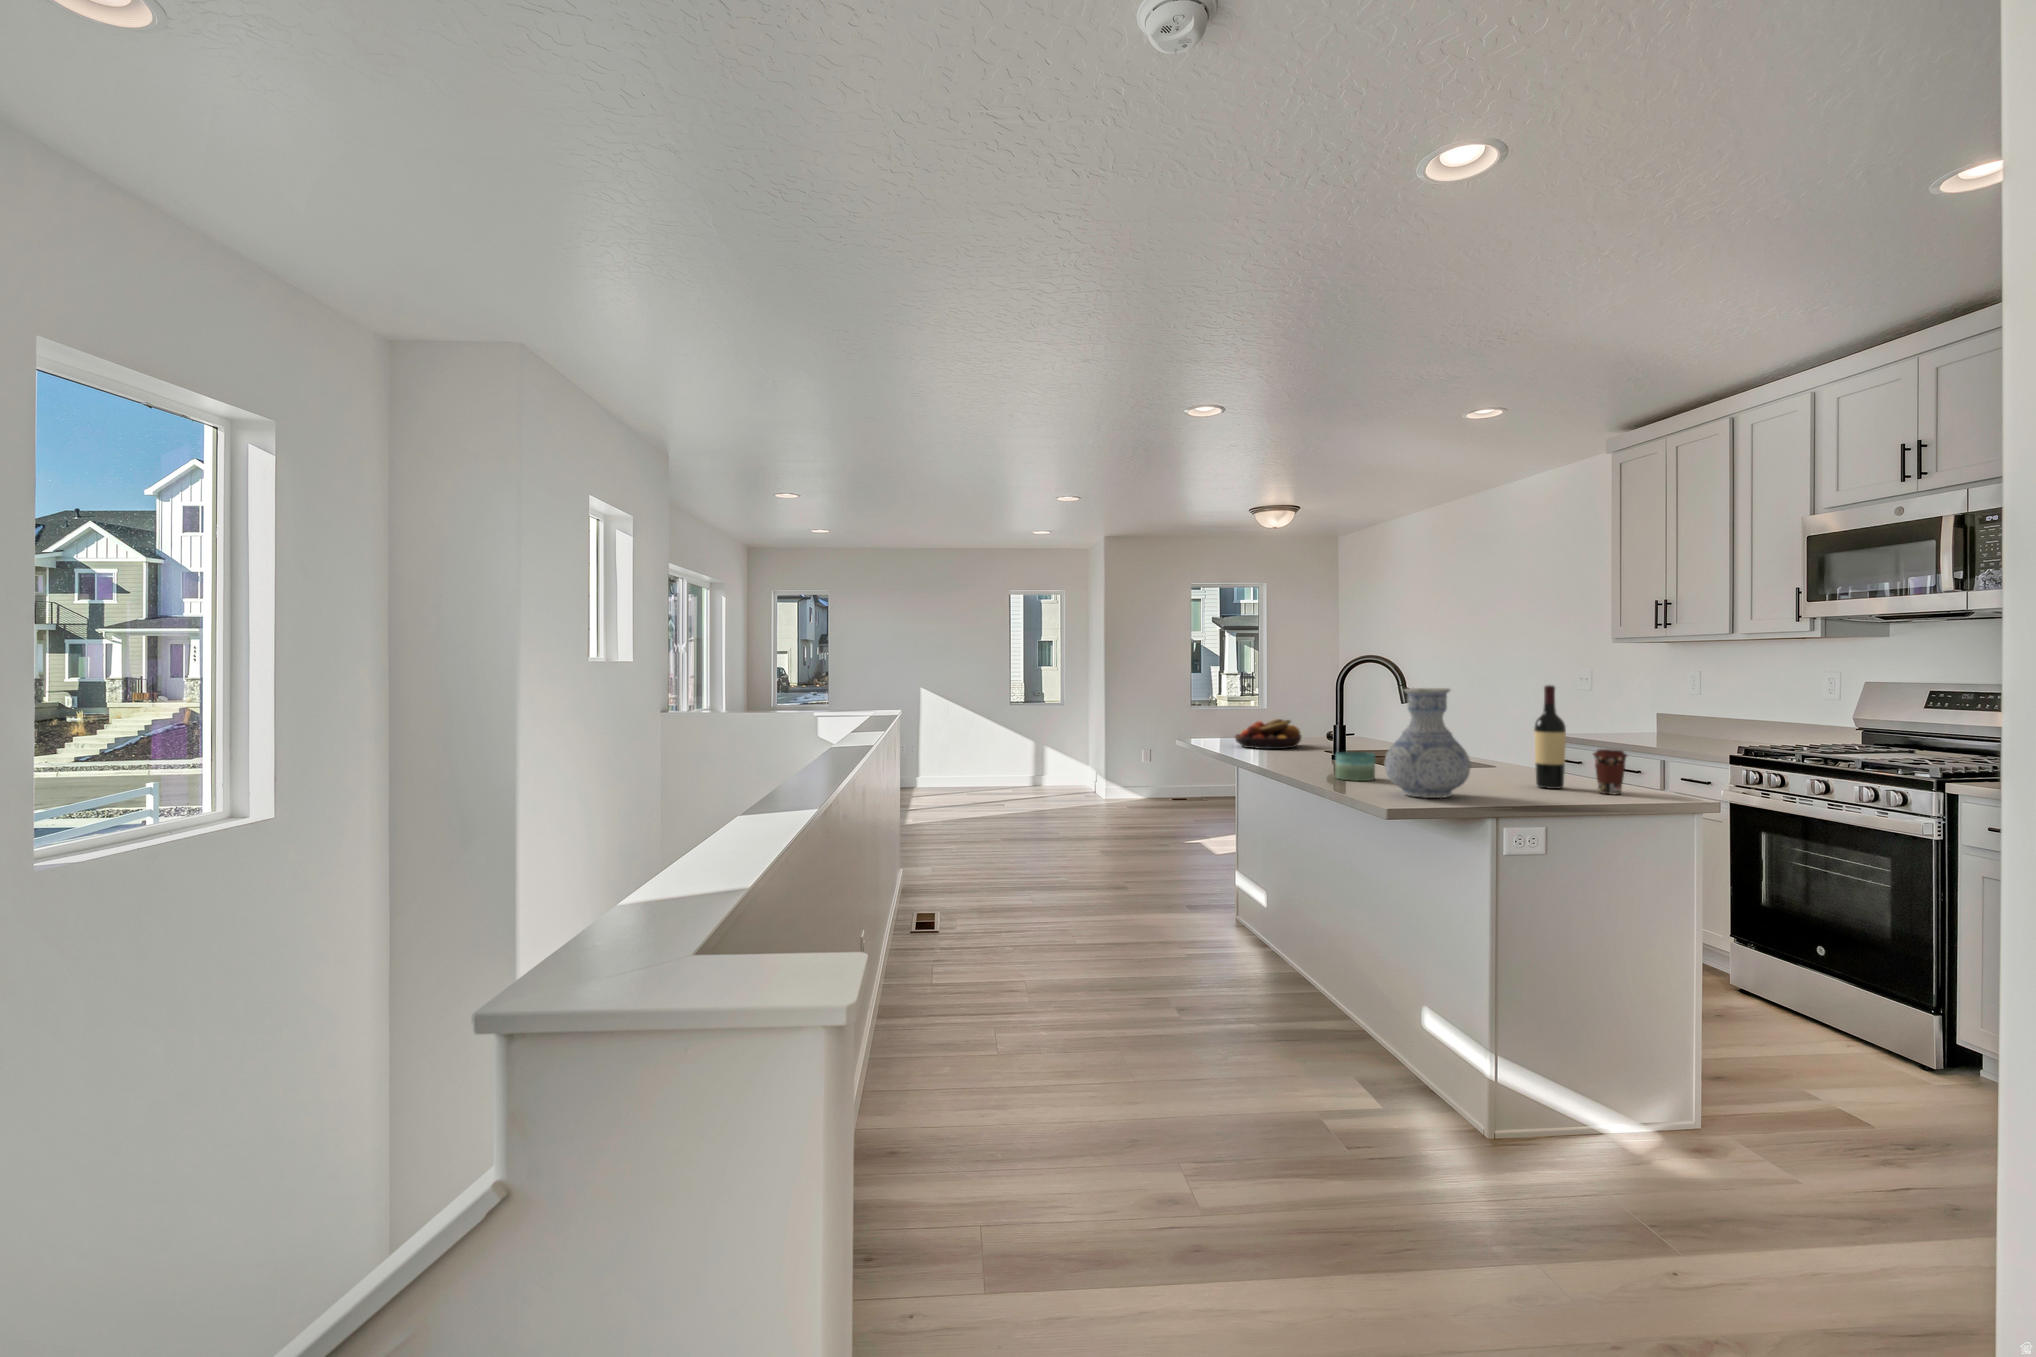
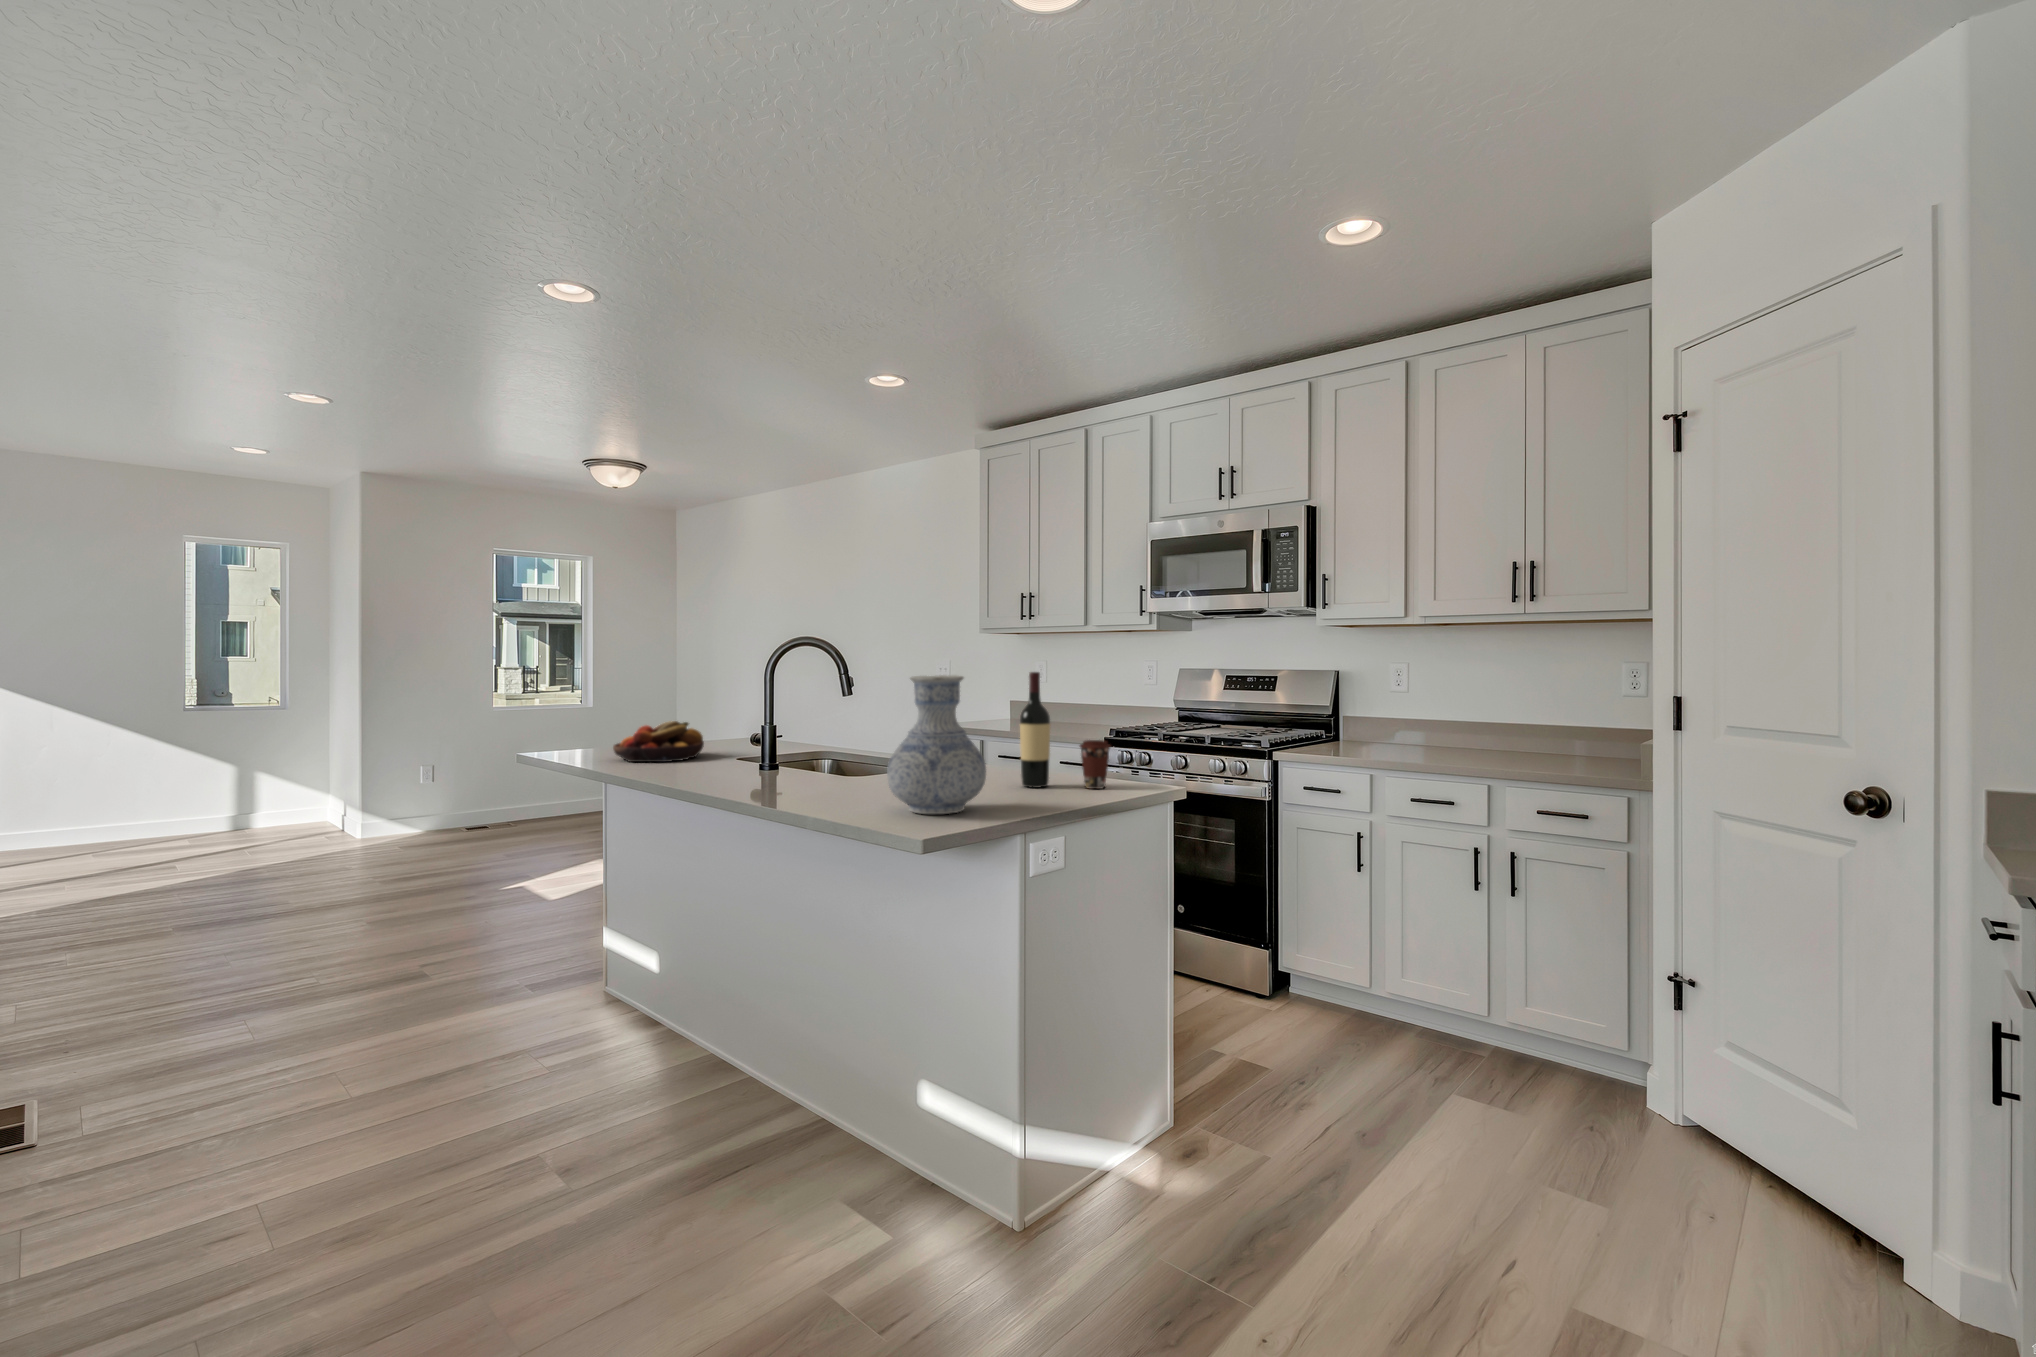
candle: present [1336,752,1375,781] -> none [800,760,849,798]

